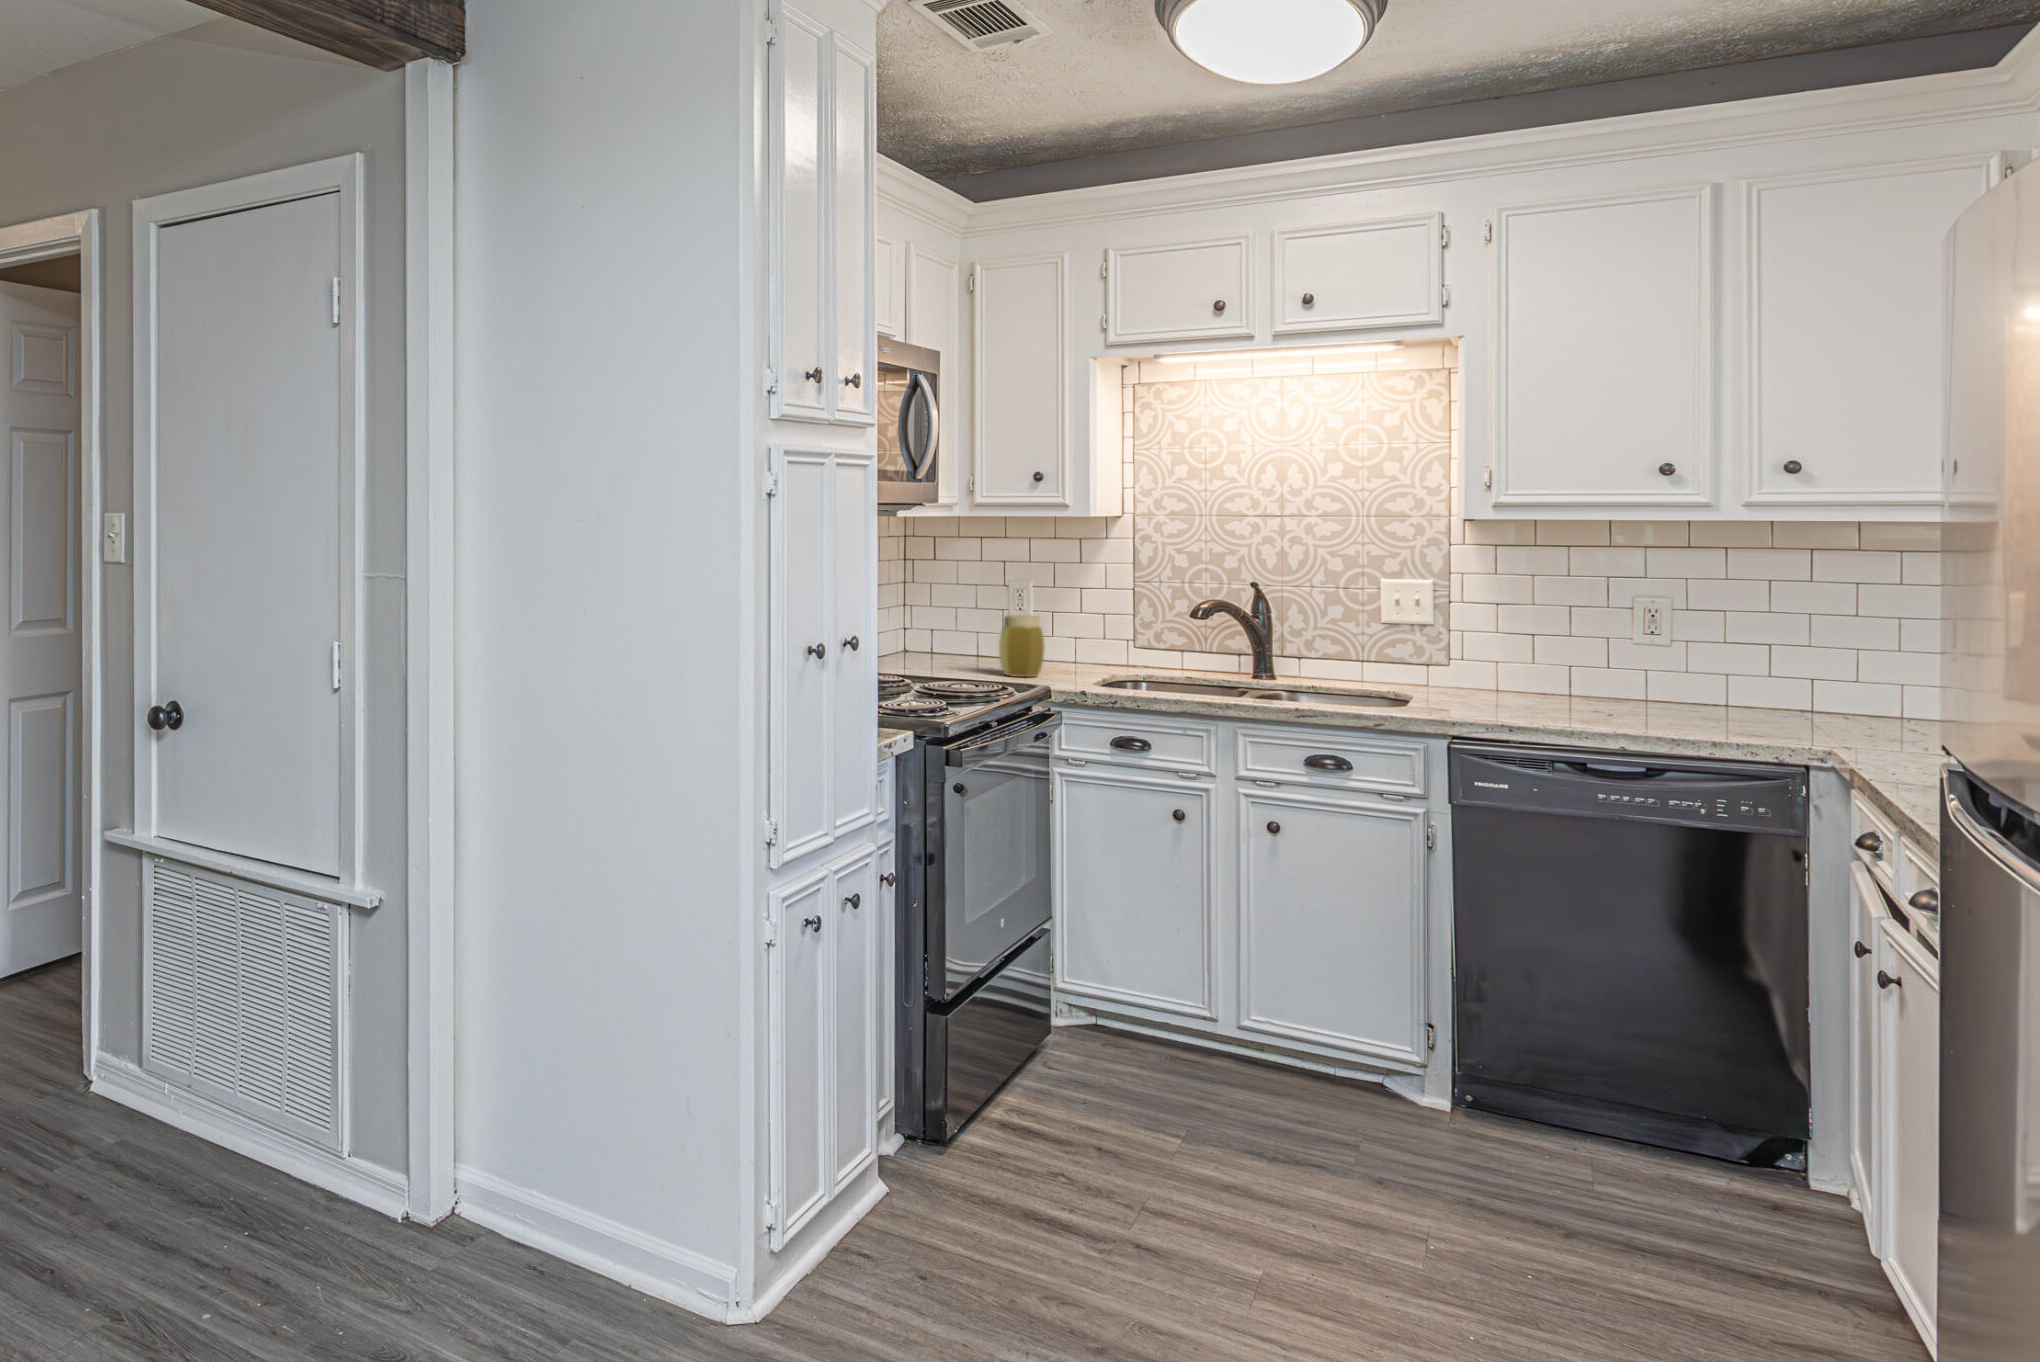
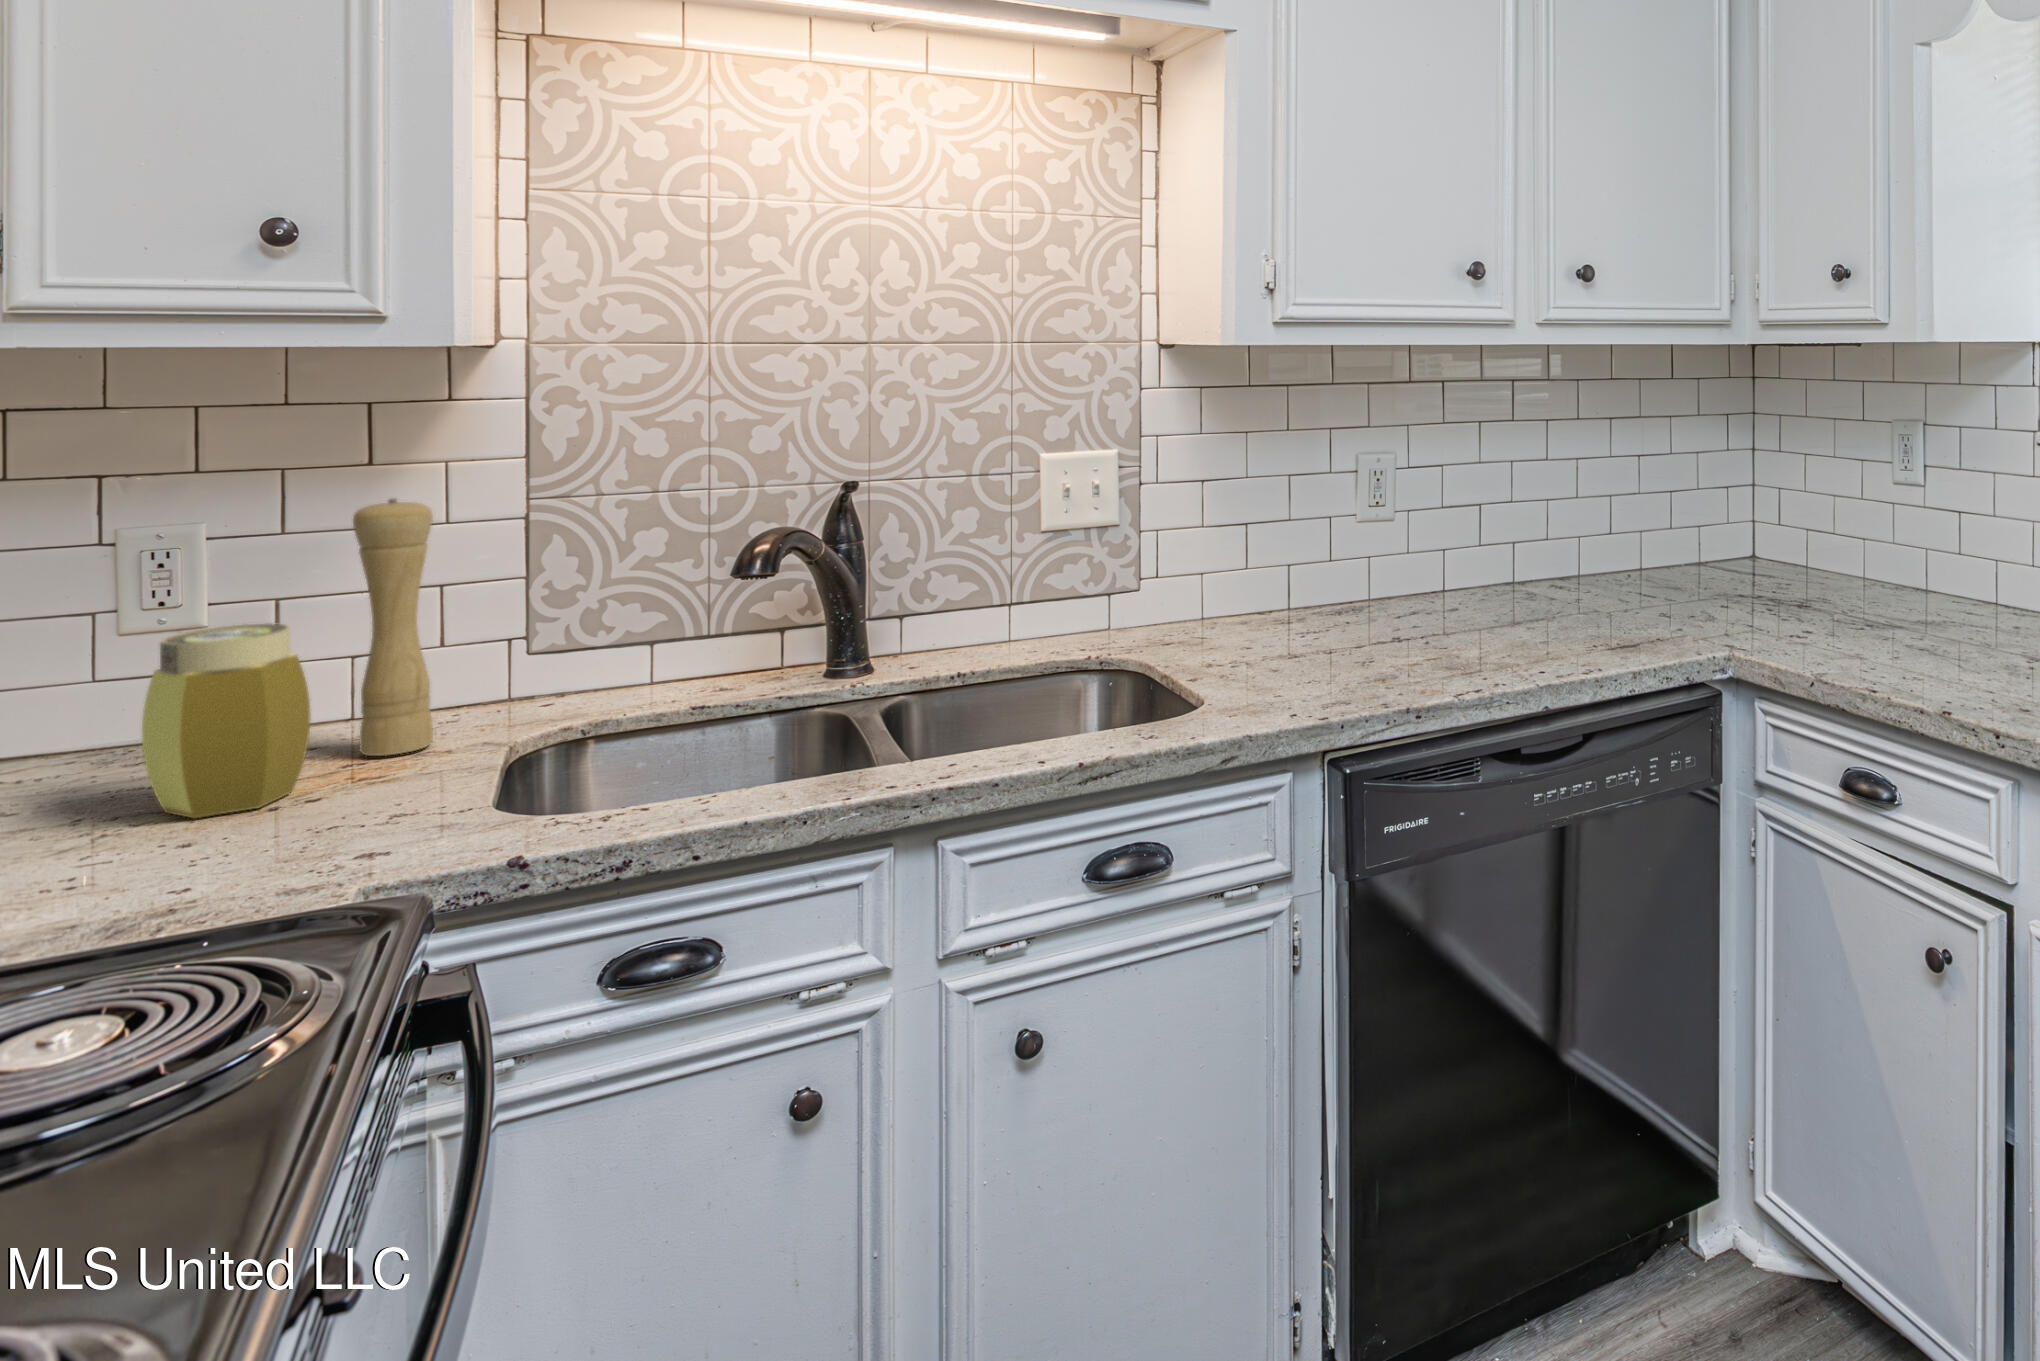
pepper mill: none [1064,576,1091,675] -> present [353,499,433,756]

